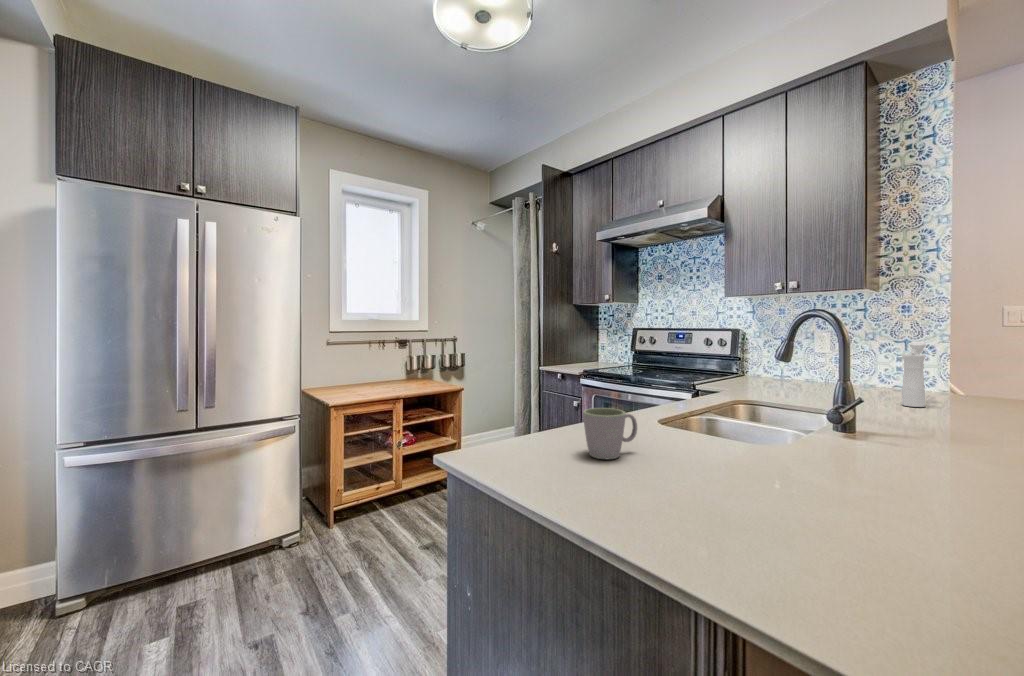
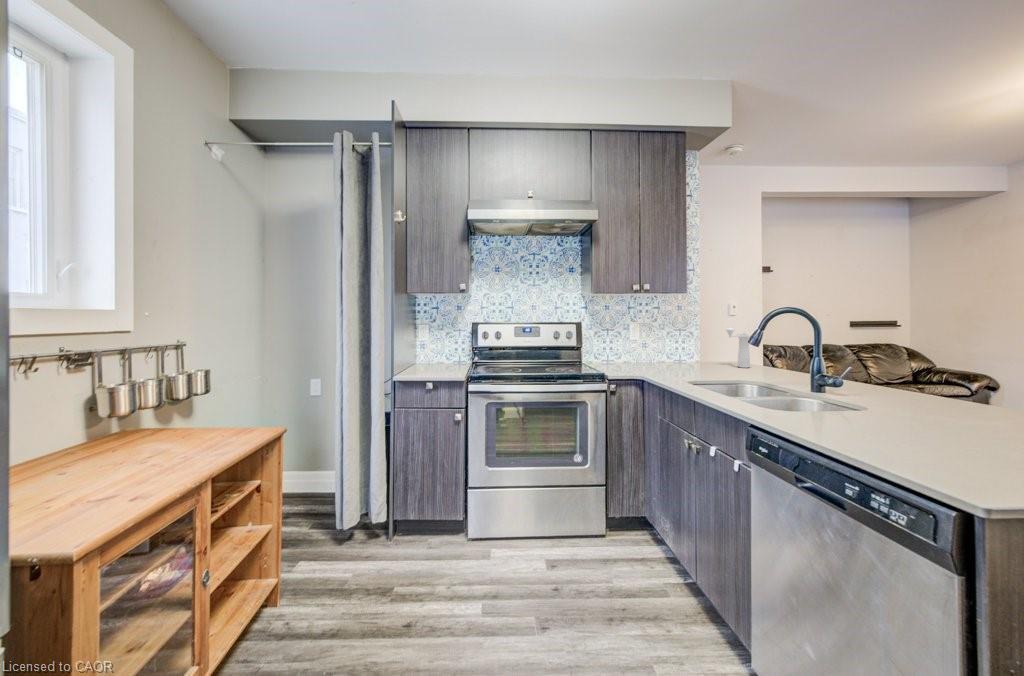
mug: present [583,408,637,459] -> none [918,393,975,440]

